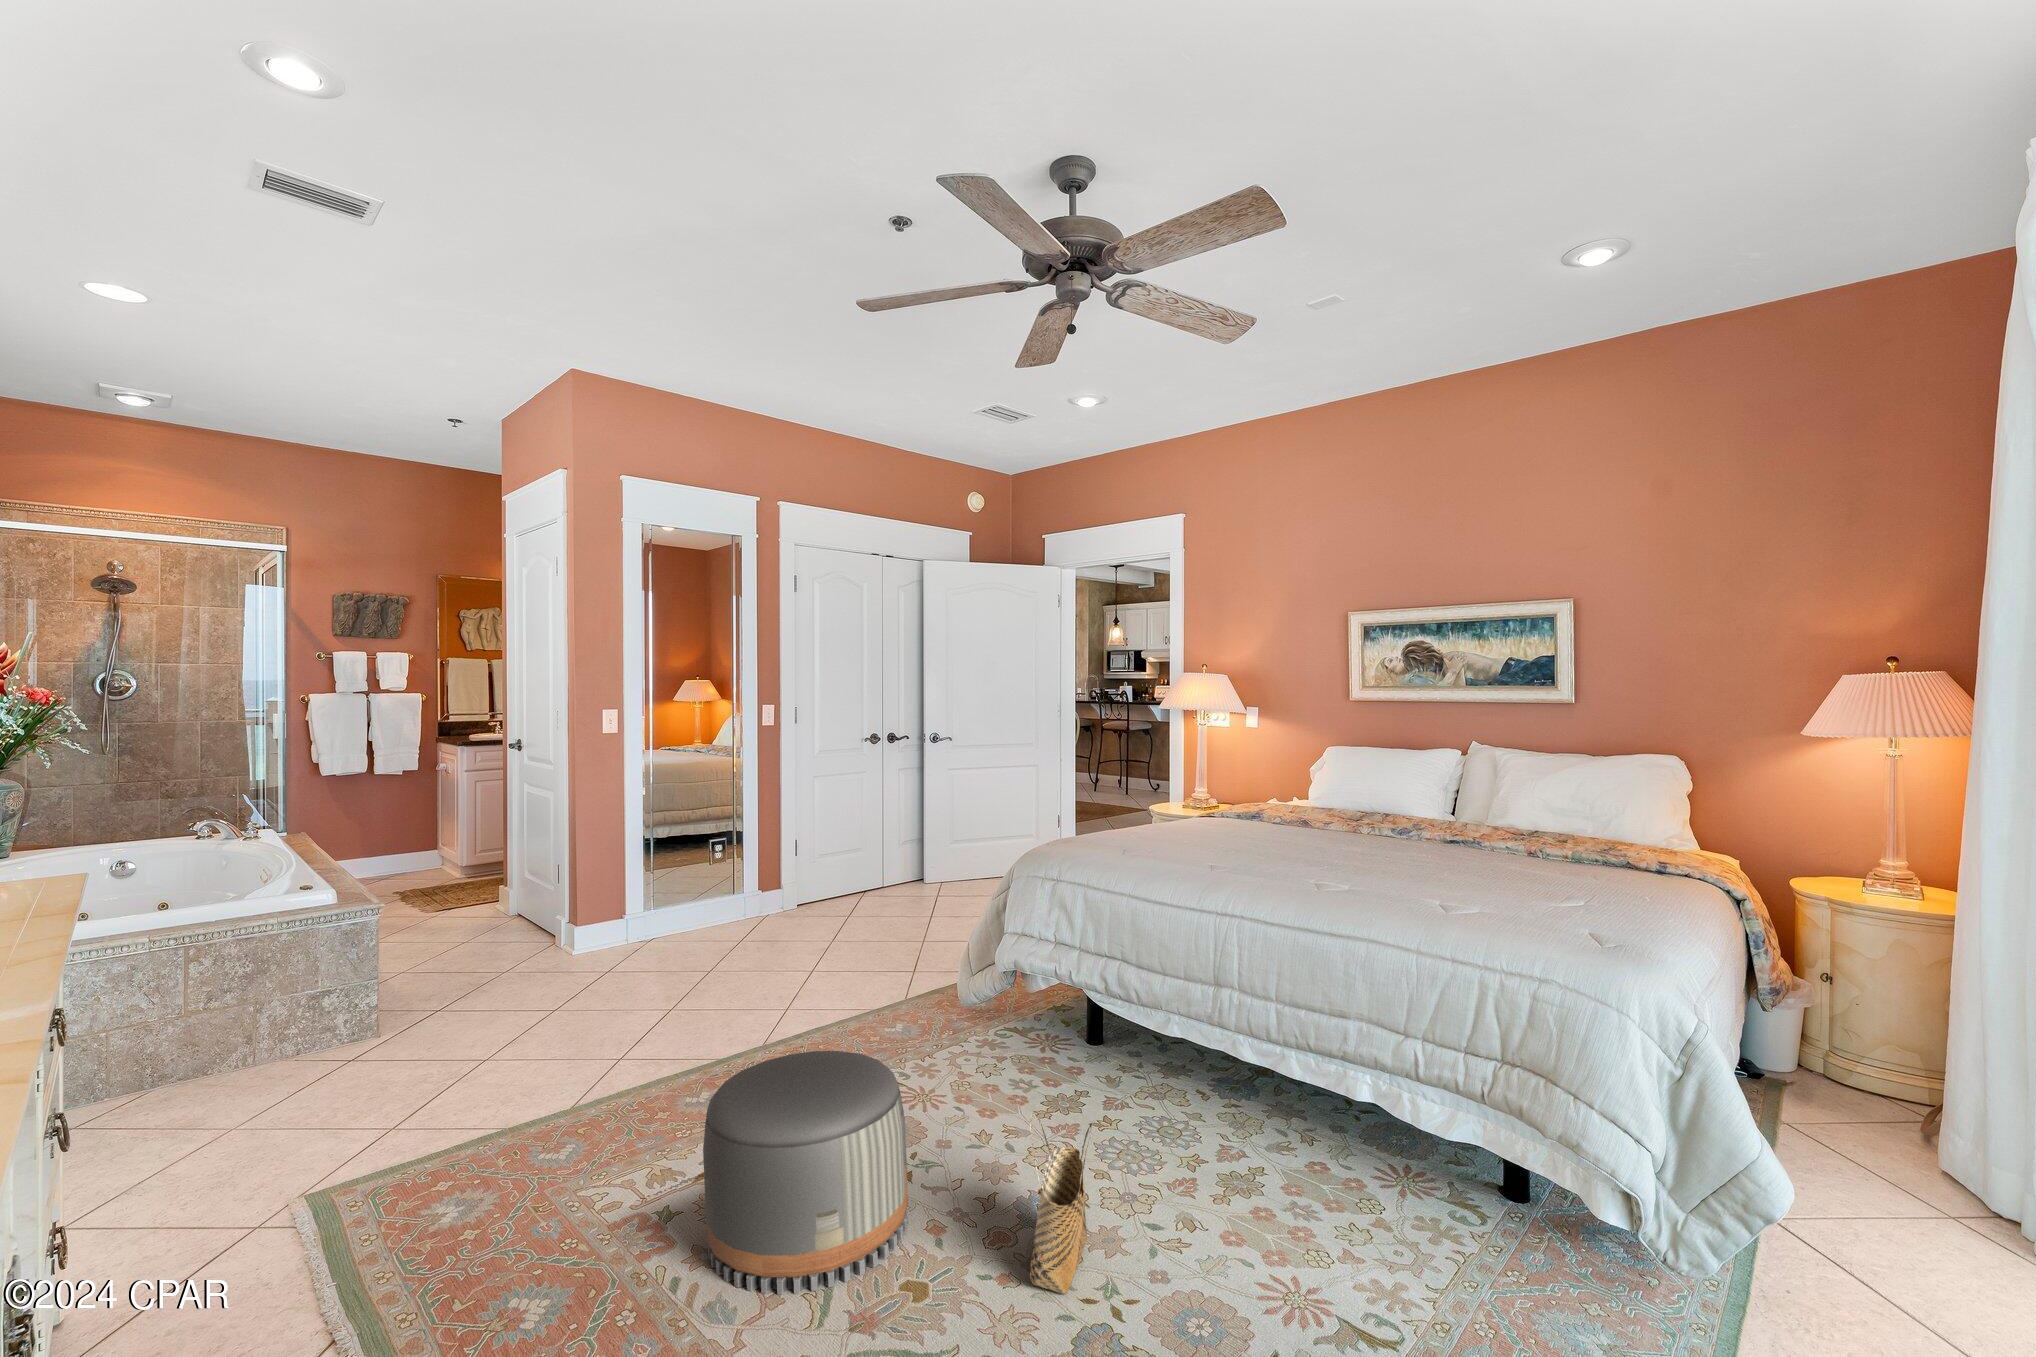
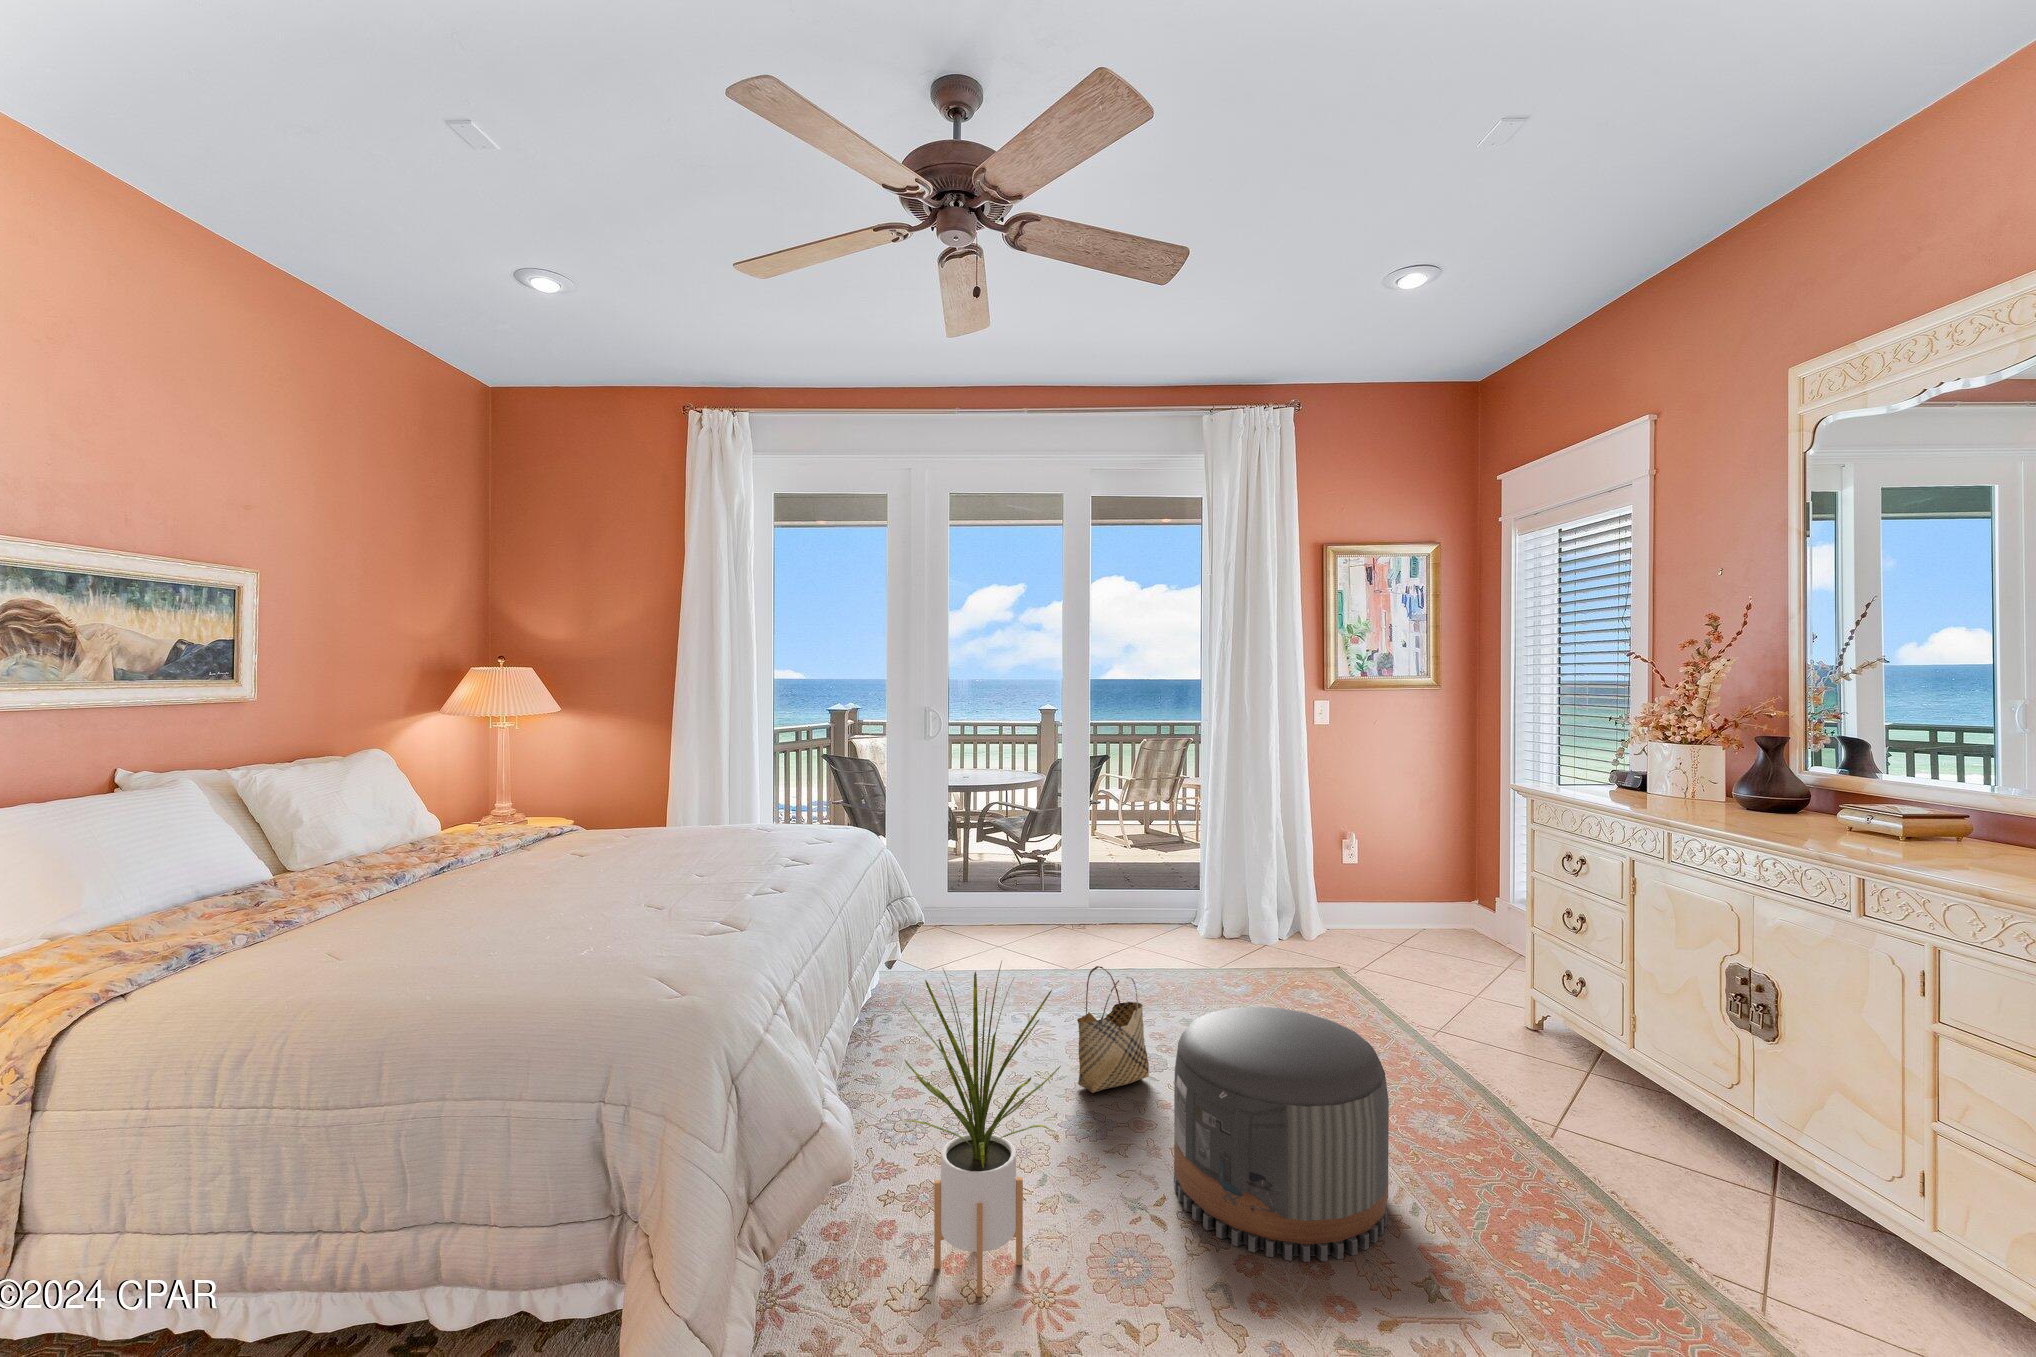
house plant: none [902,900,1008,1115] -> present [902,962,1060,1297]

